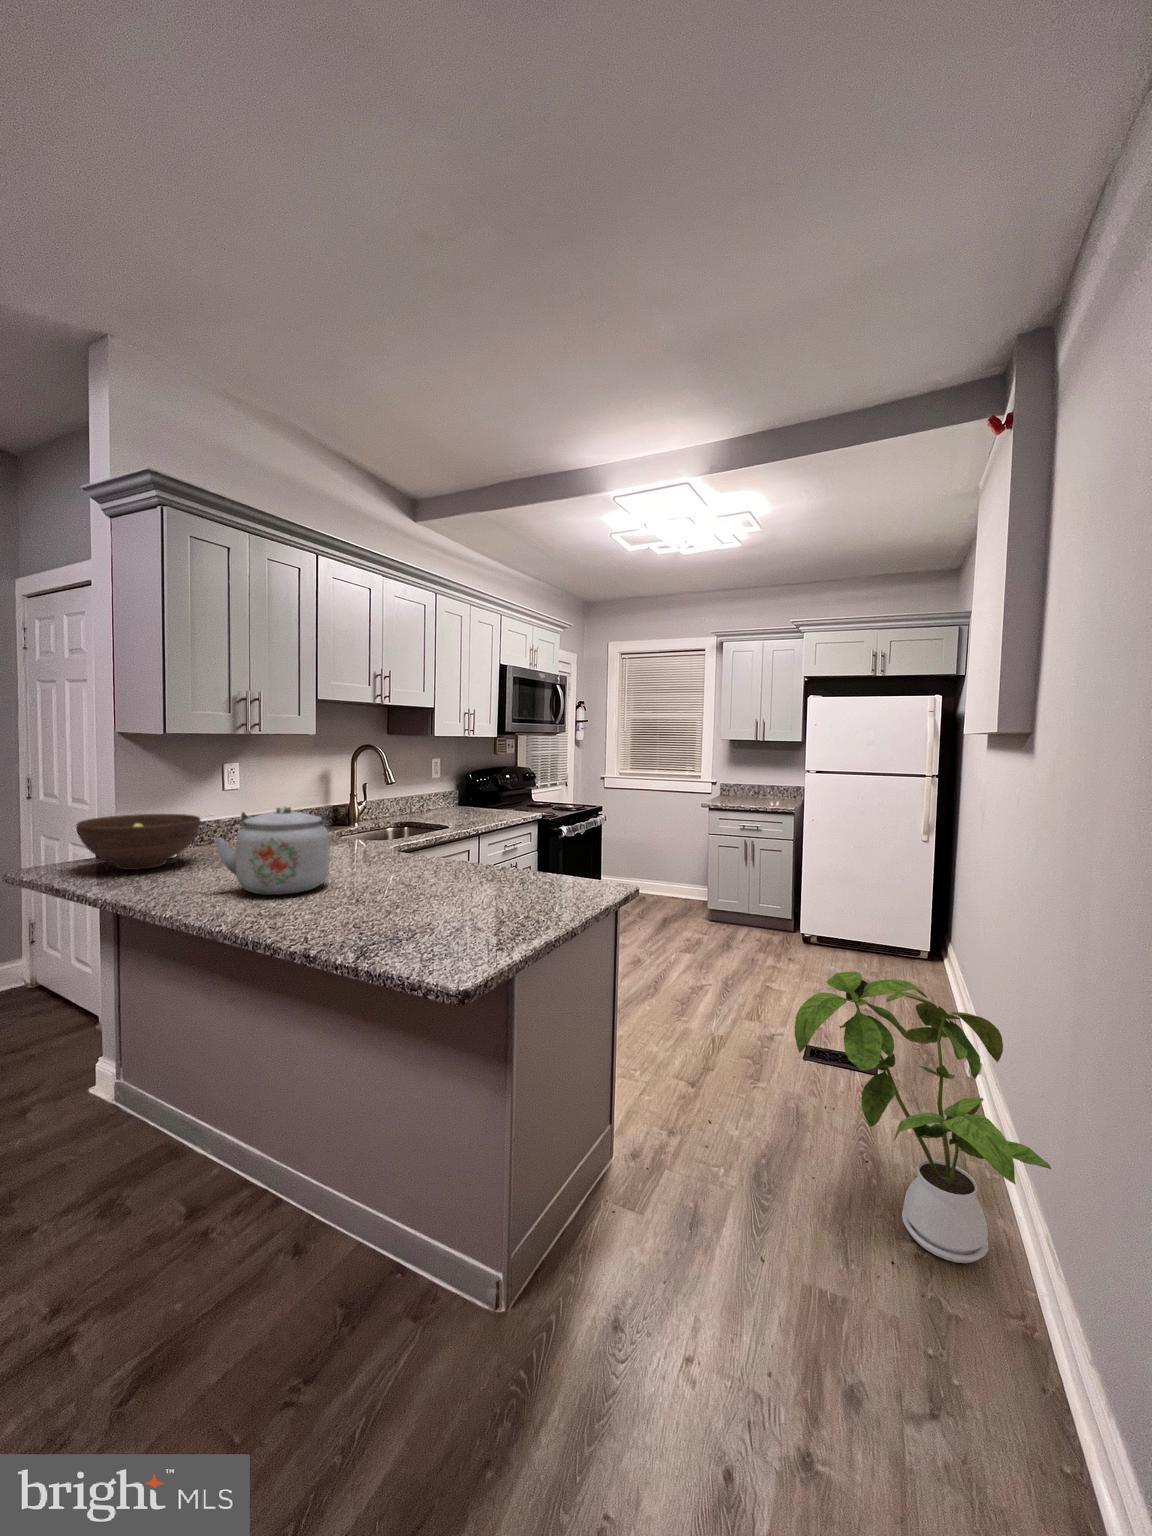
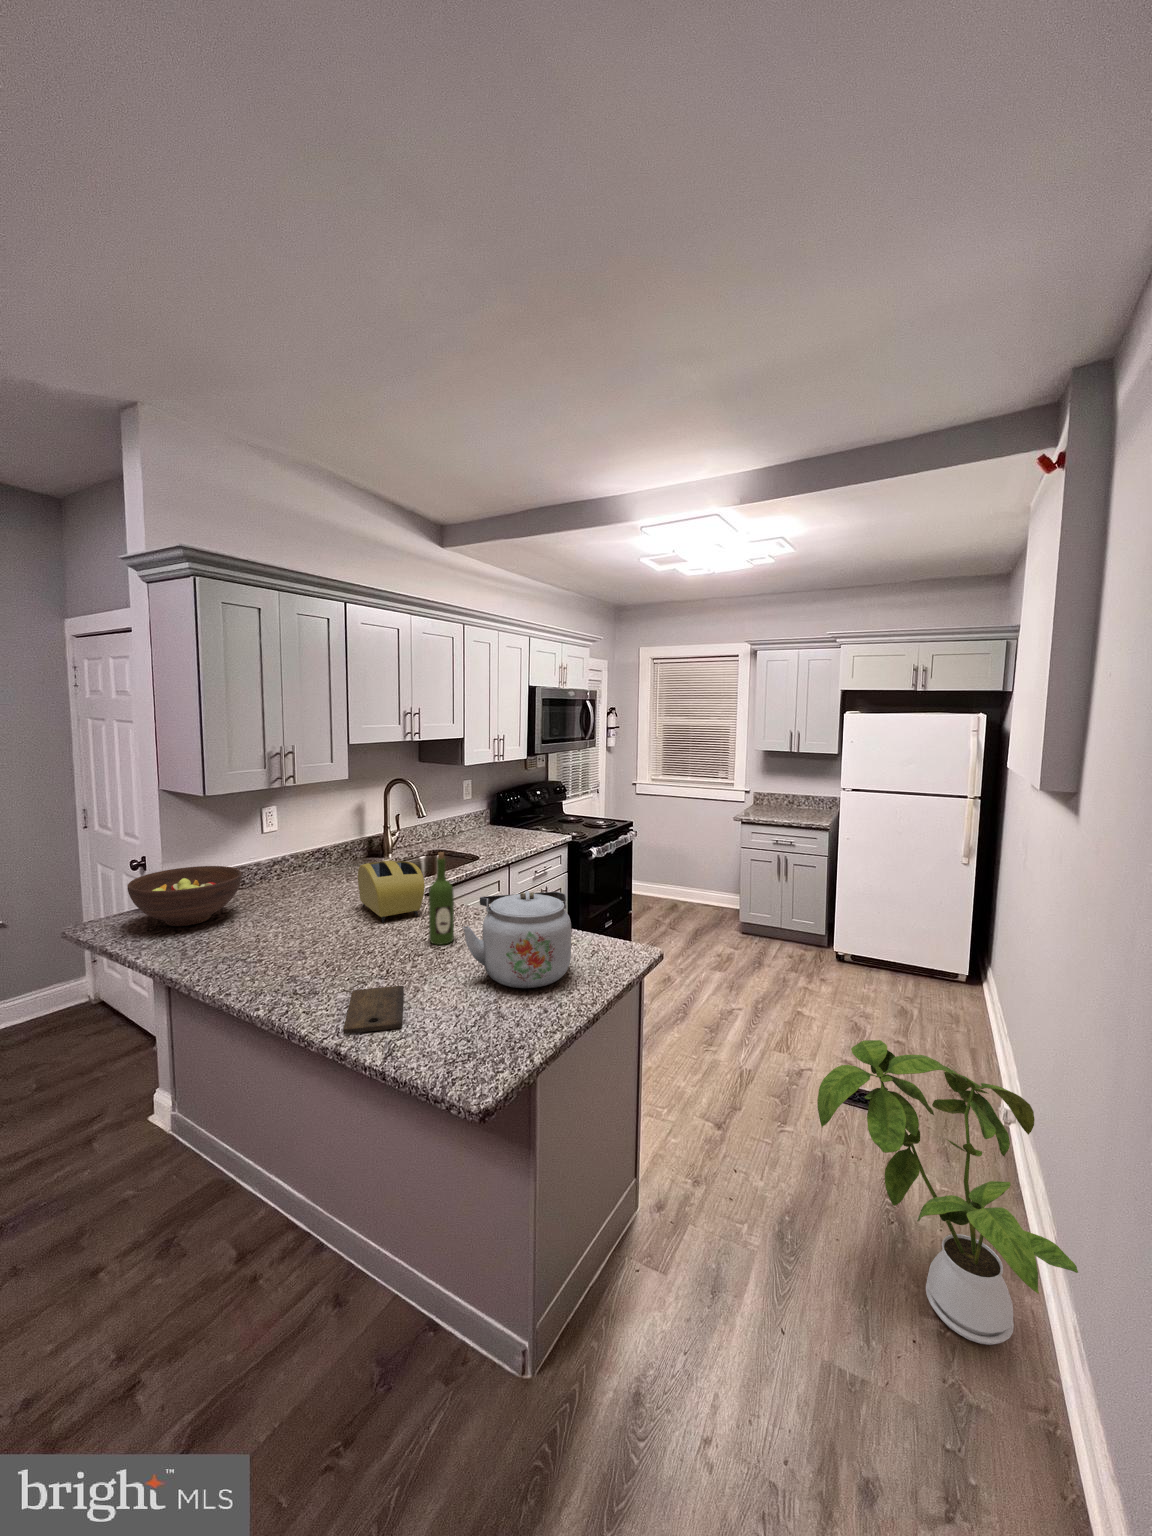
wine bottle: none [401,788,426,882] -> present [429,852,454,945]
kettle: present [215,806,329,895] -> present [463,891,571,988]
toaster: none [324,809,395,869] -> present [358,860,425,923]
cutting board: none [314,907,376,940] -> present [343,986,404,1034]

